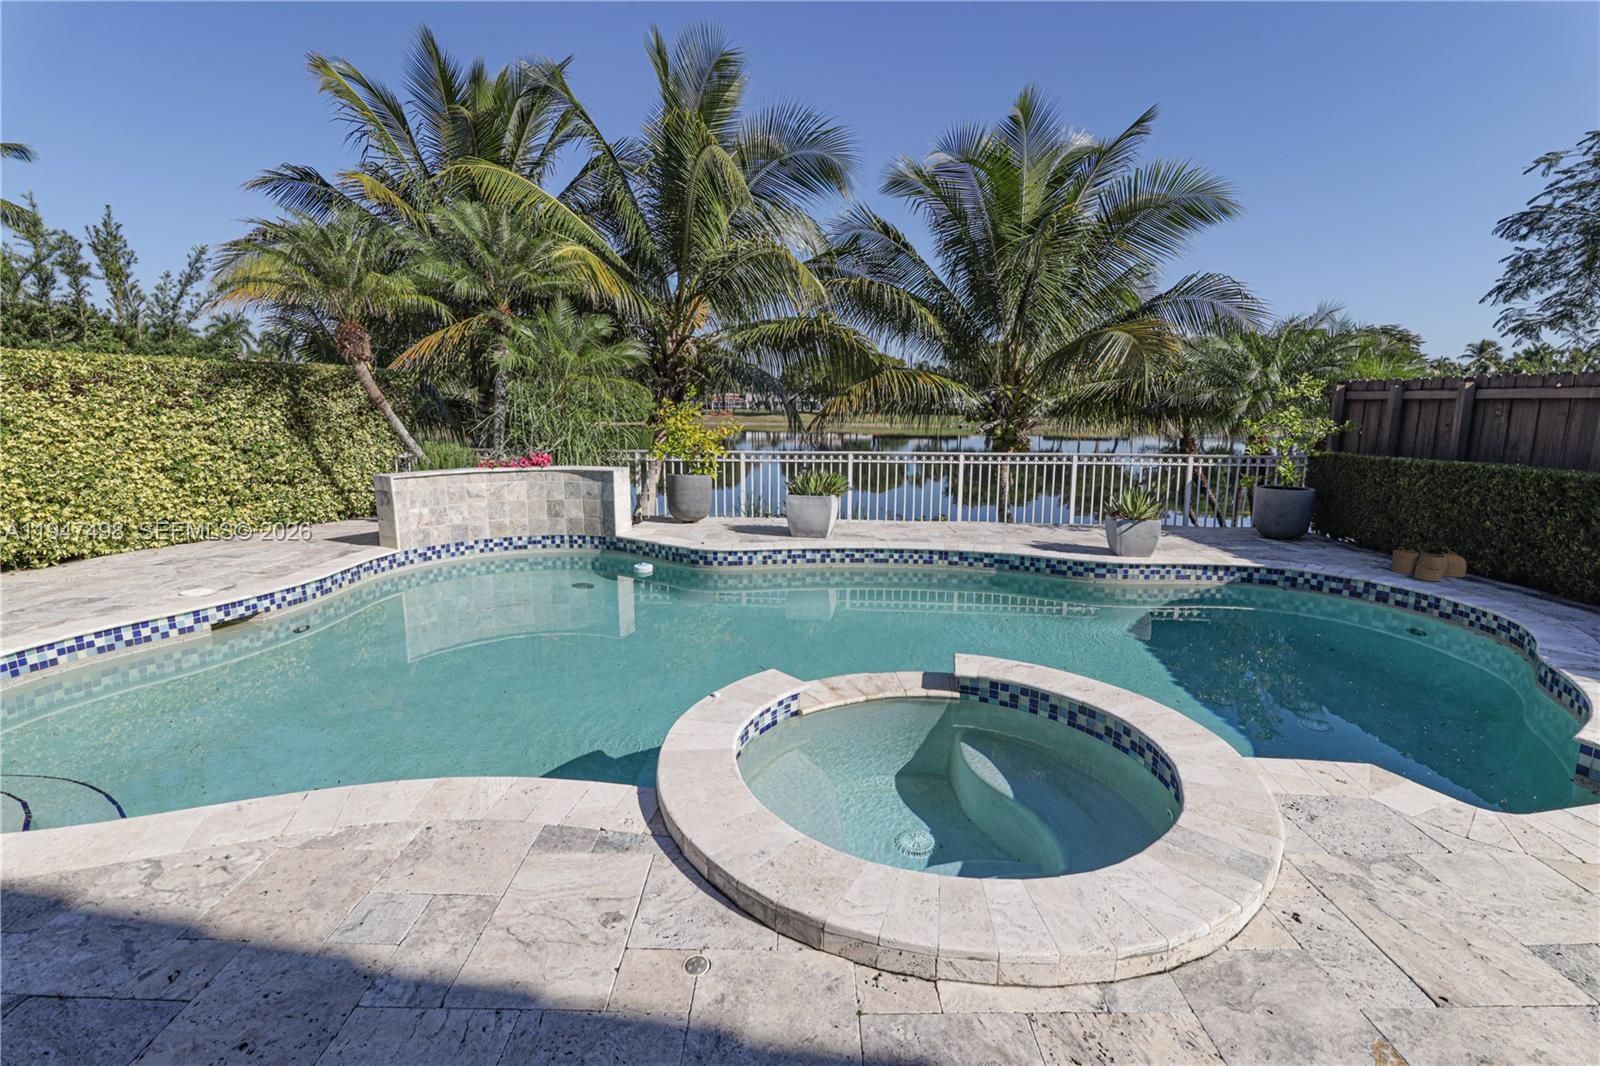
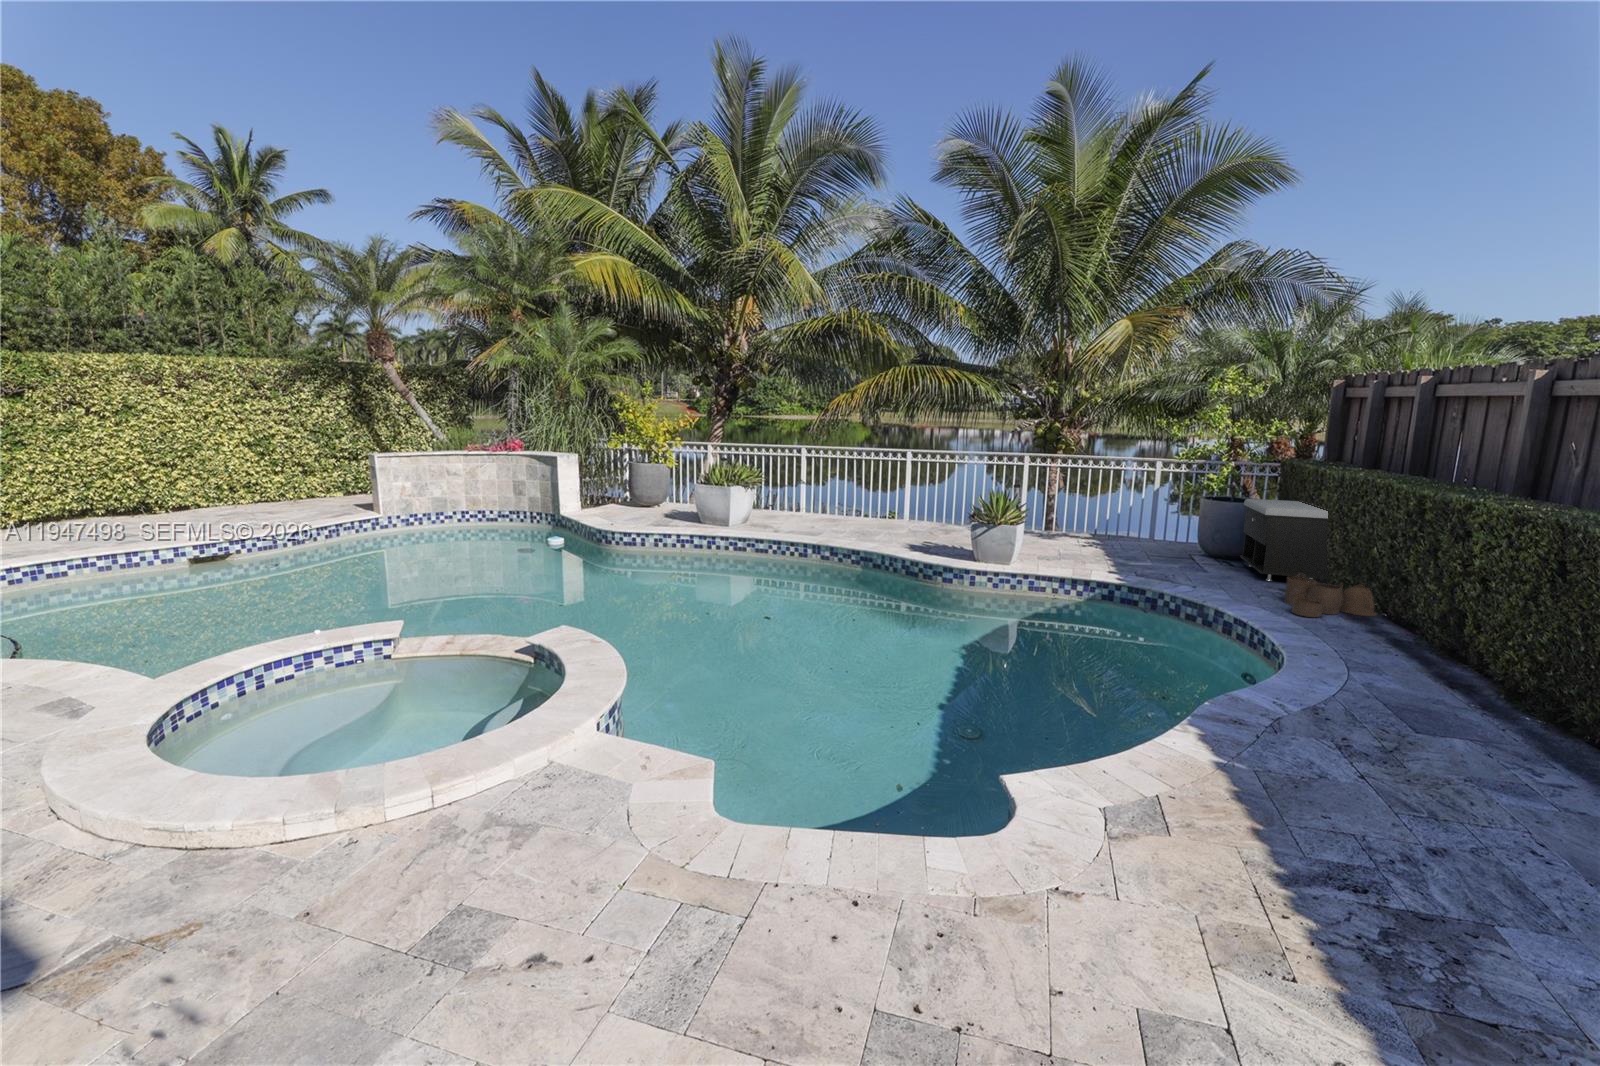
storage bench: none [1293,489,1396,556] -> present [1240,499,1328,581]

